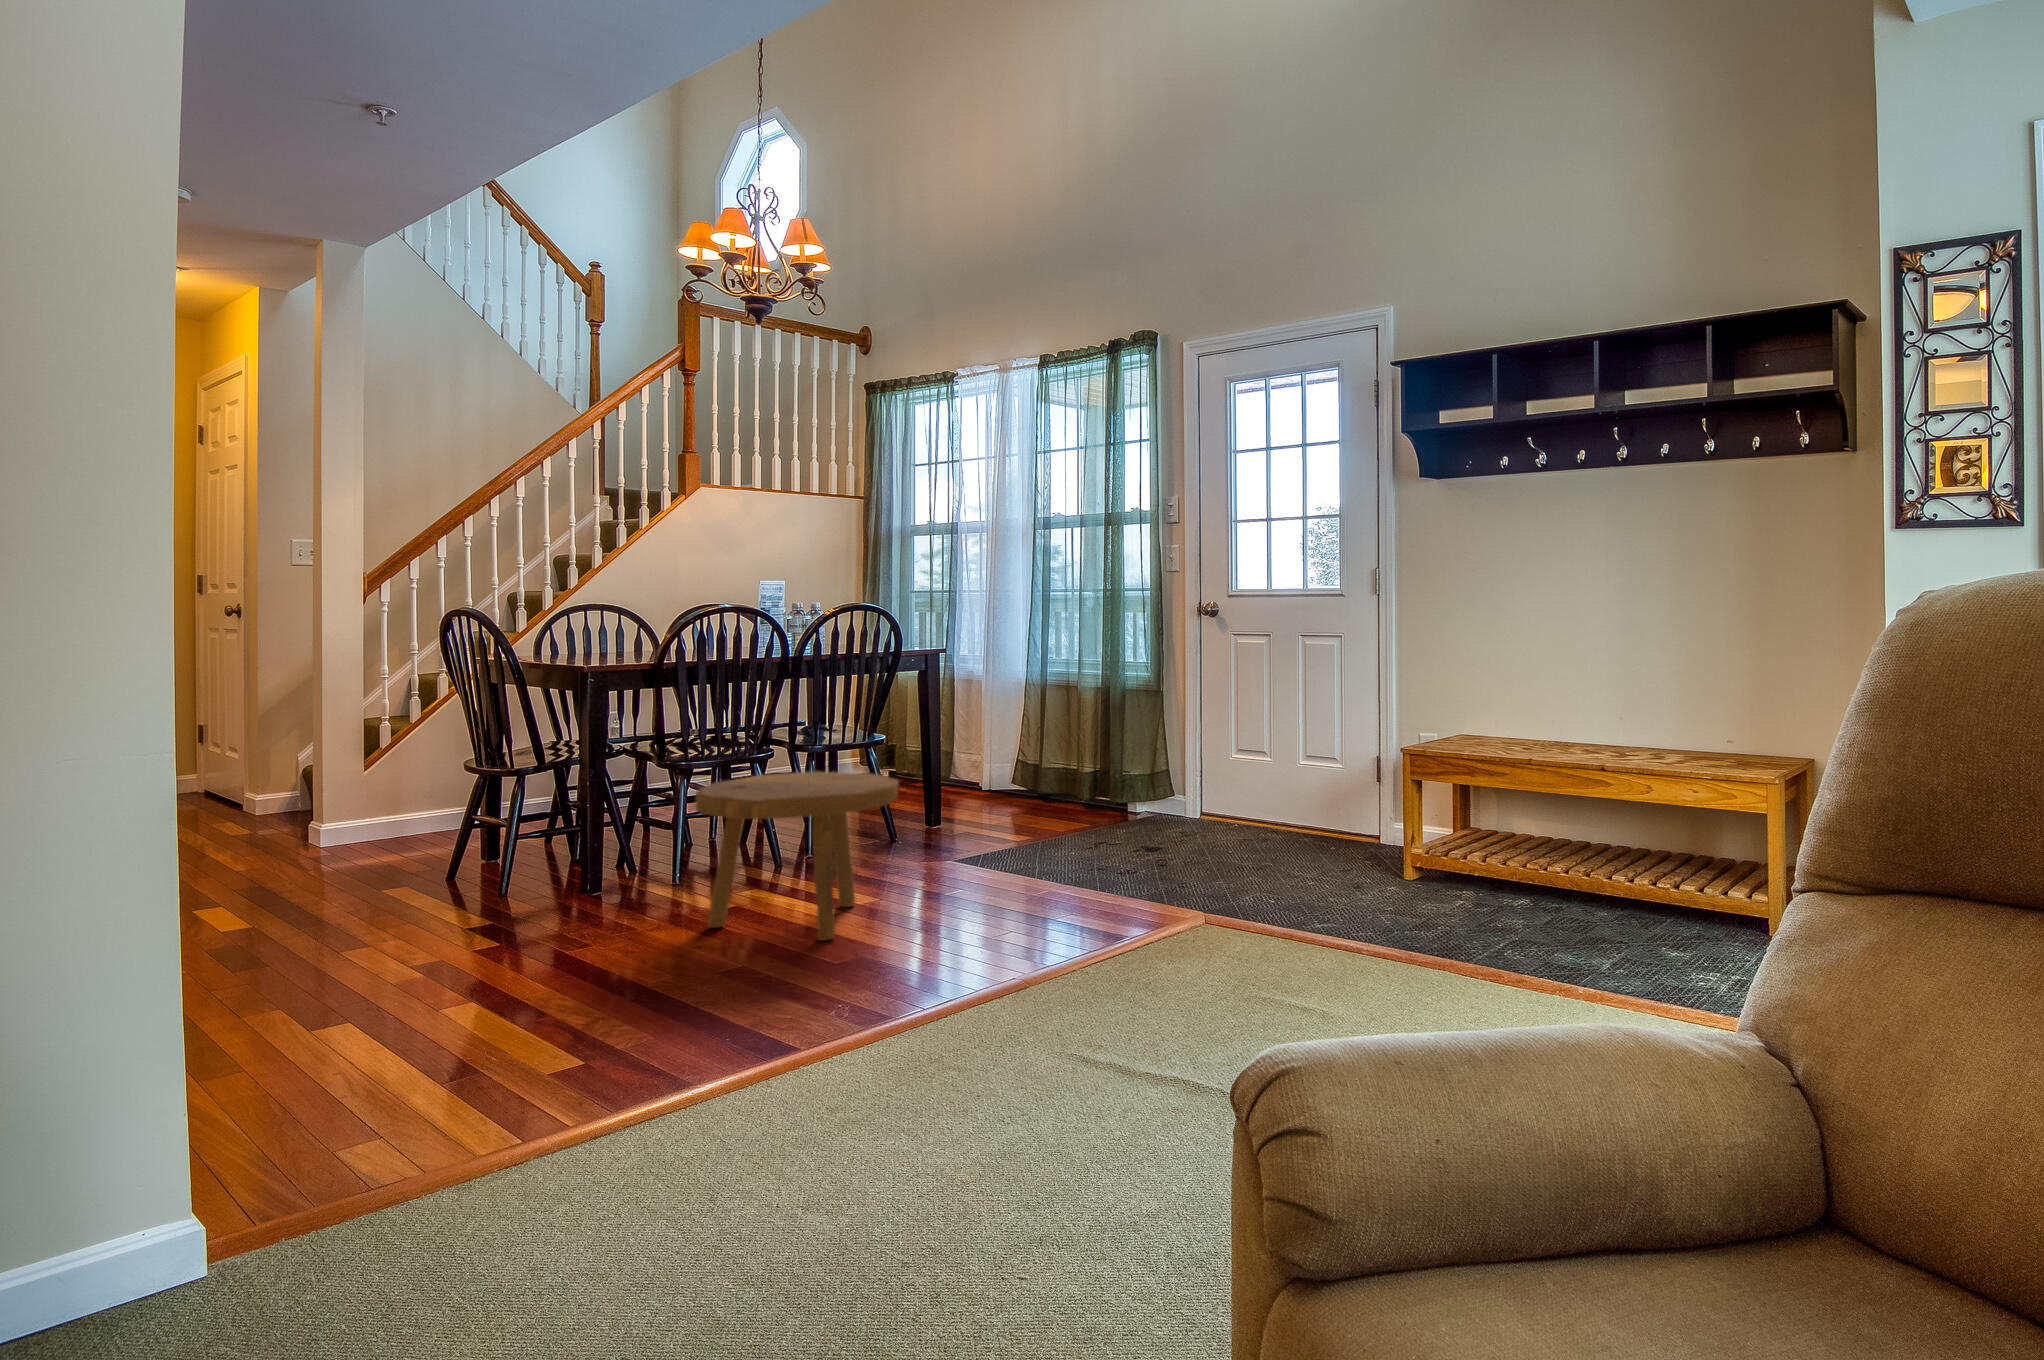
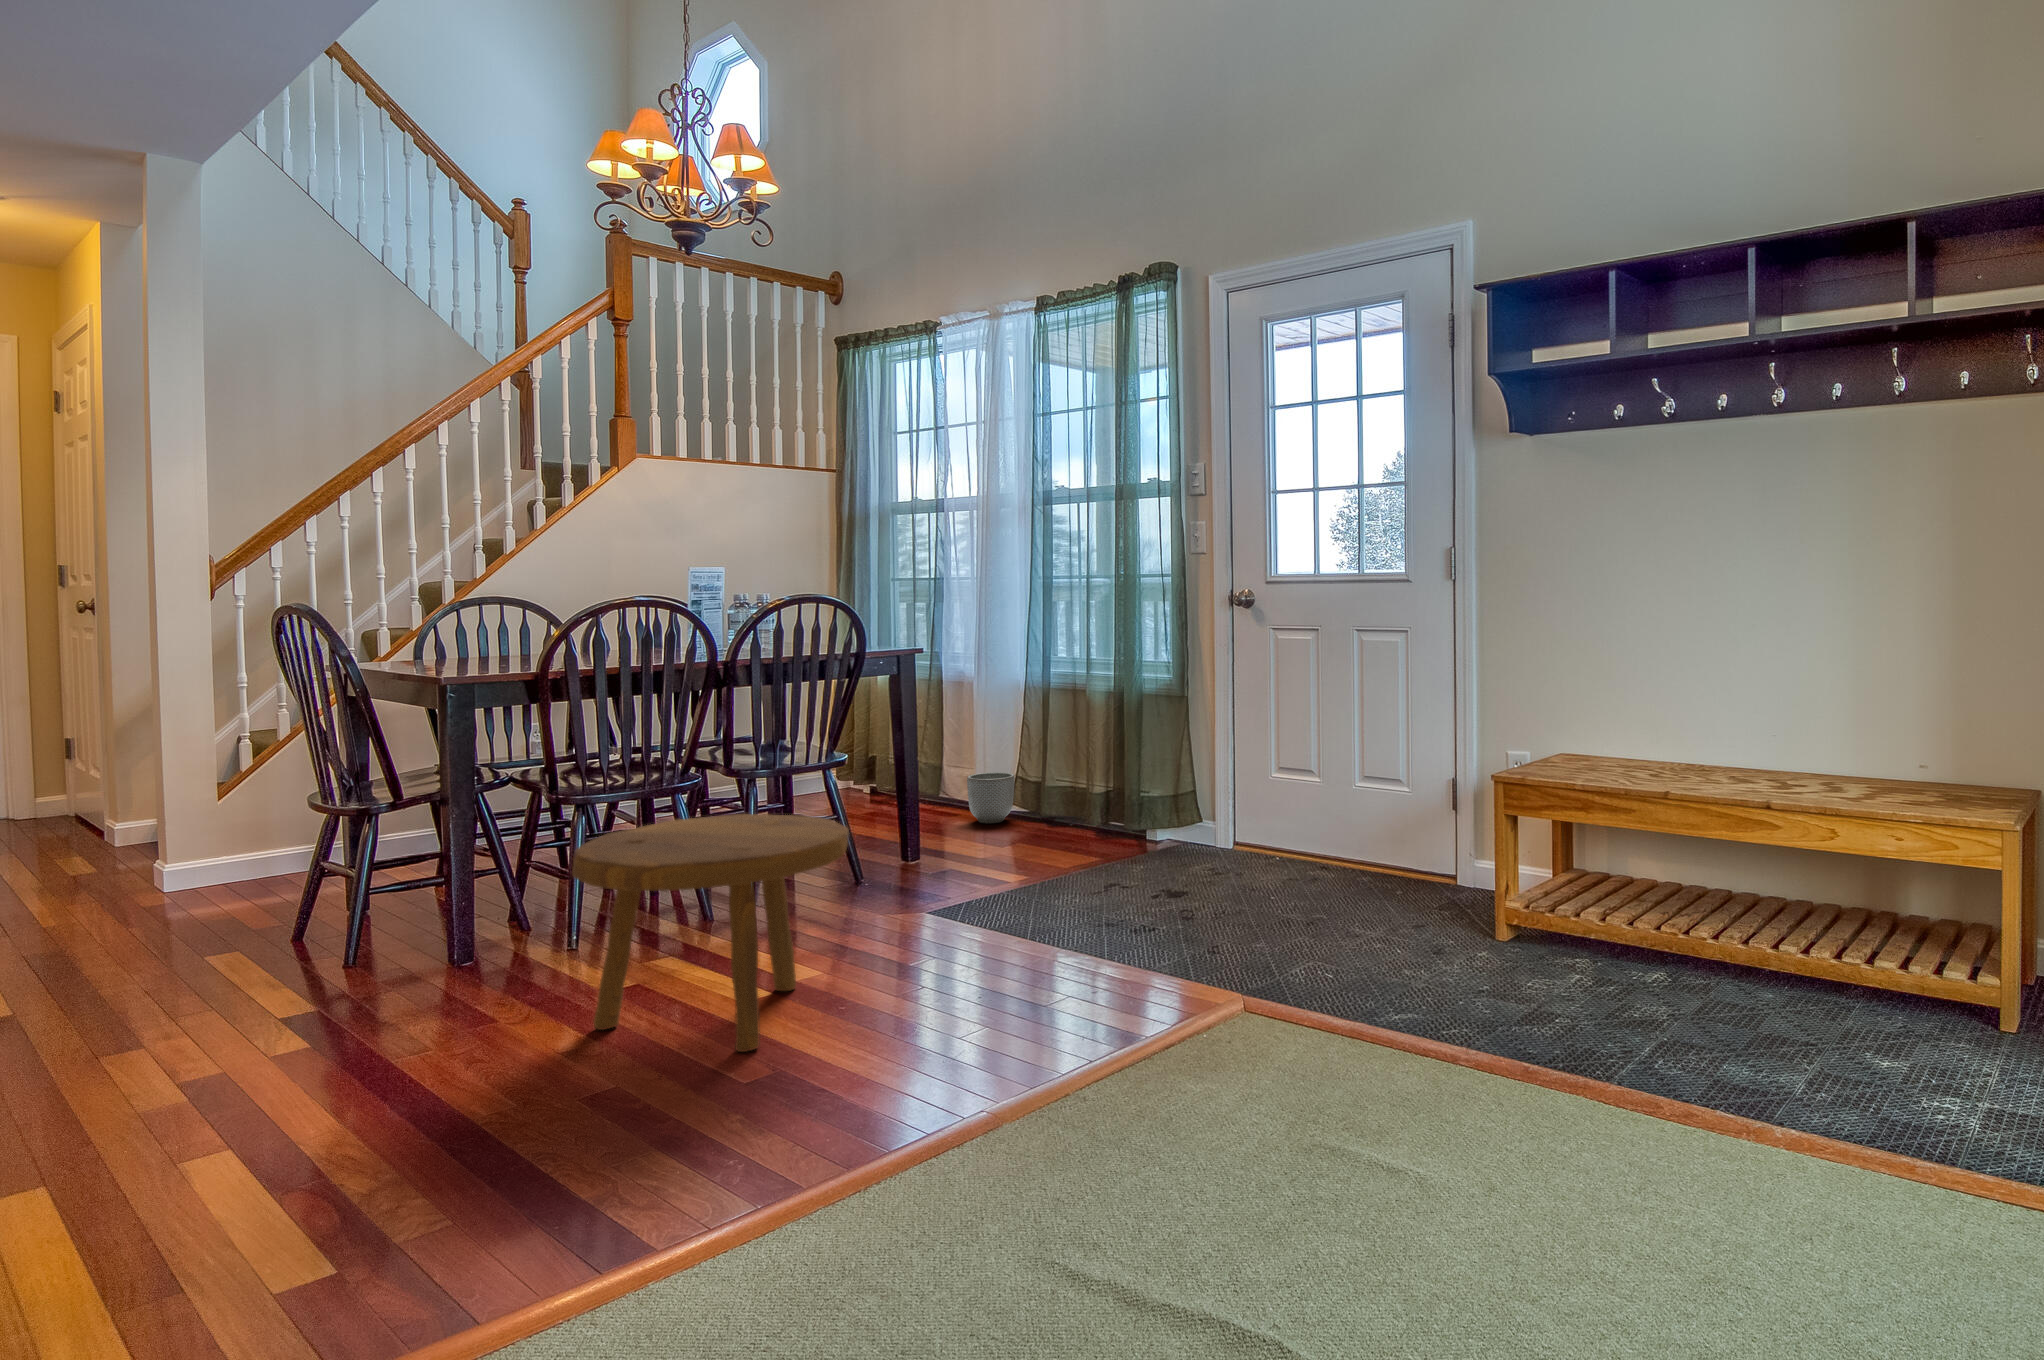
planter: none [980,758,1020,801] -> present [967,772,1015,823]

